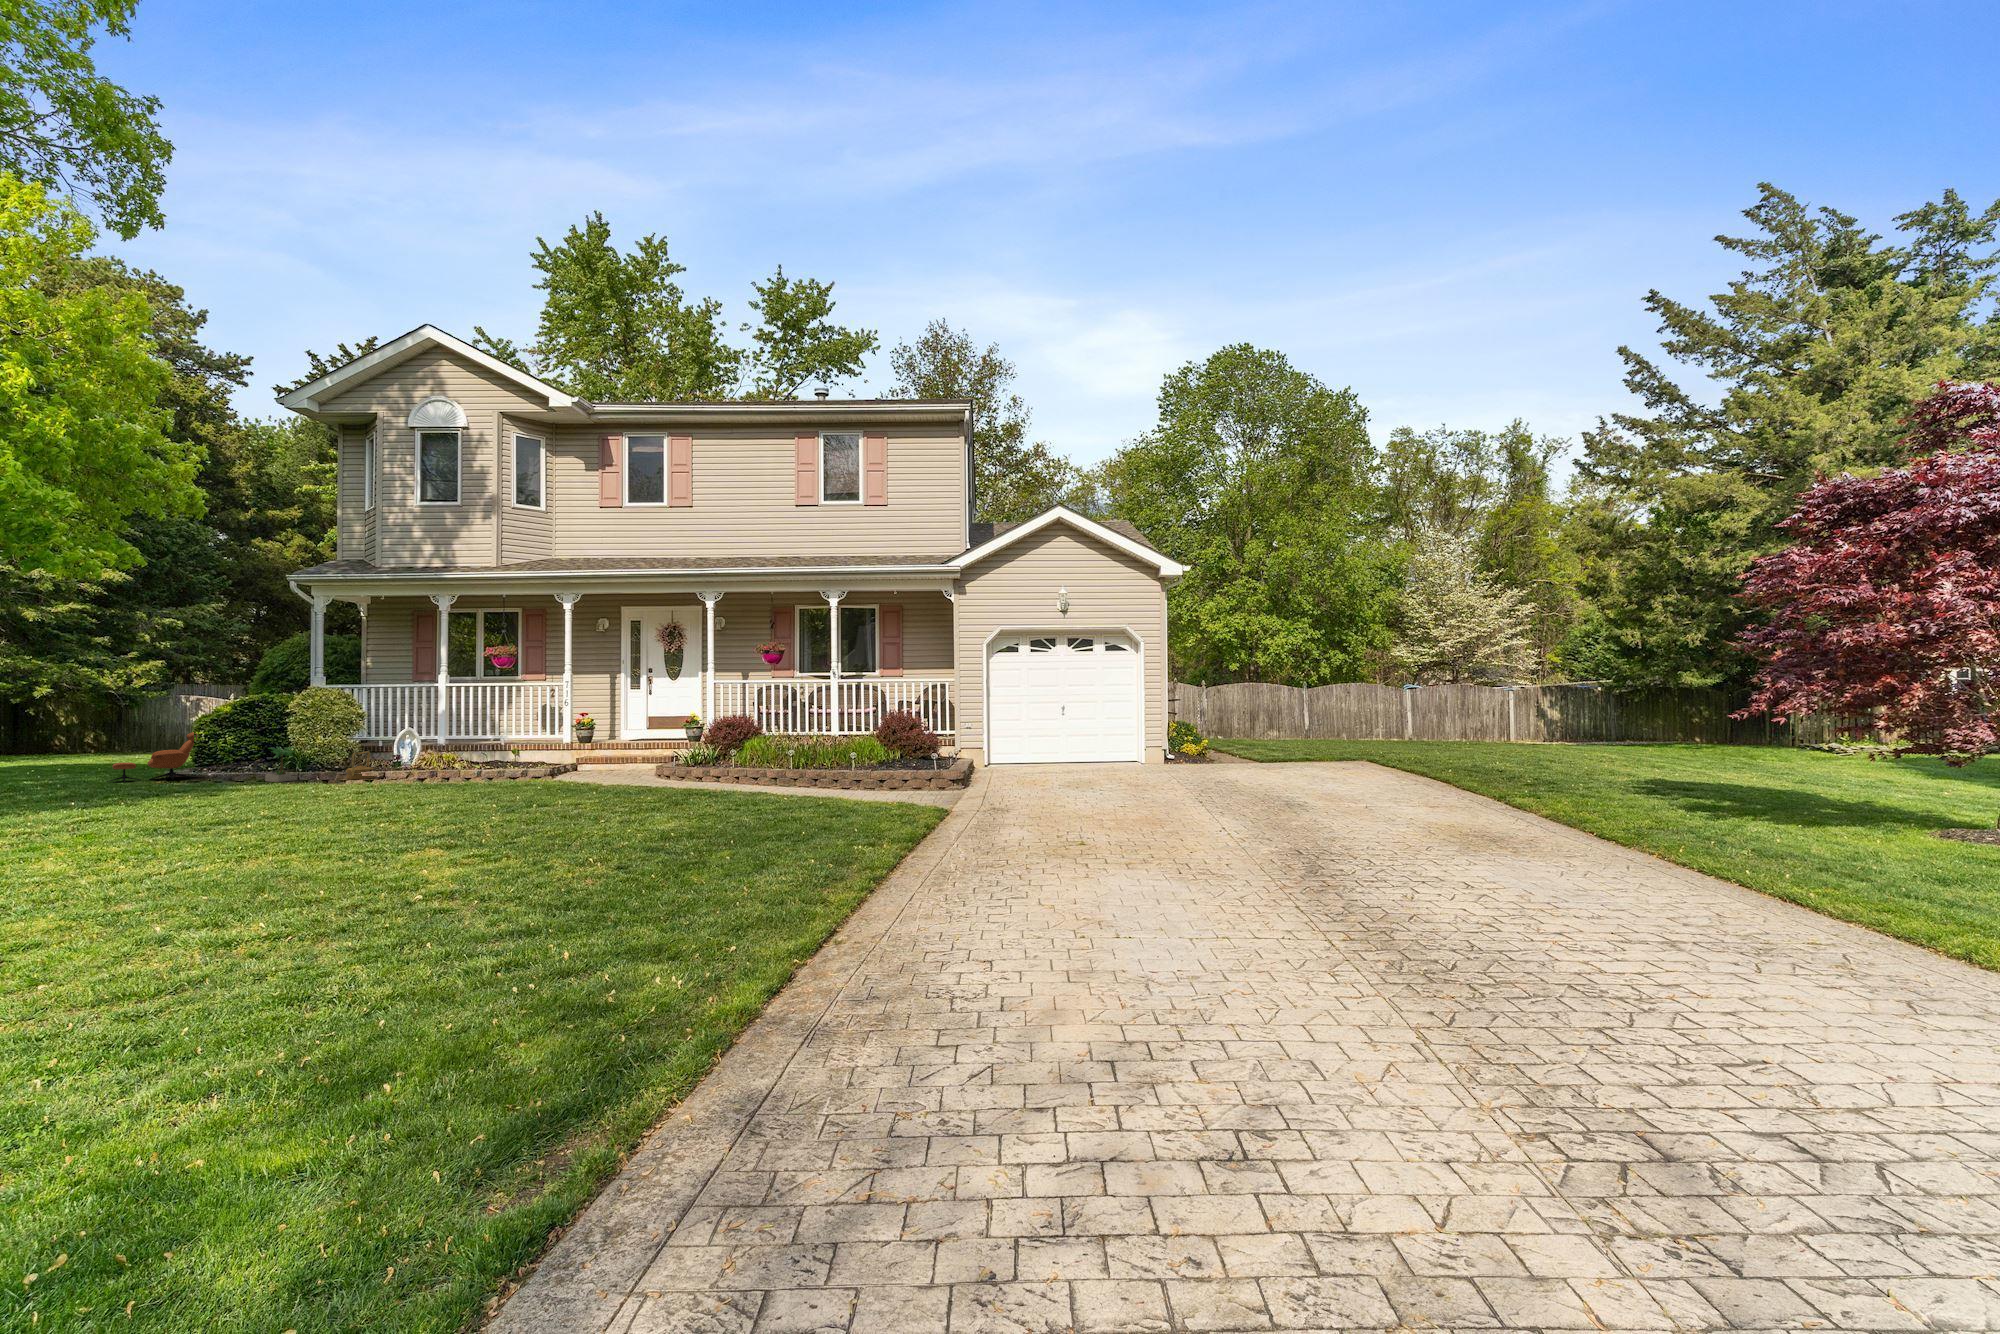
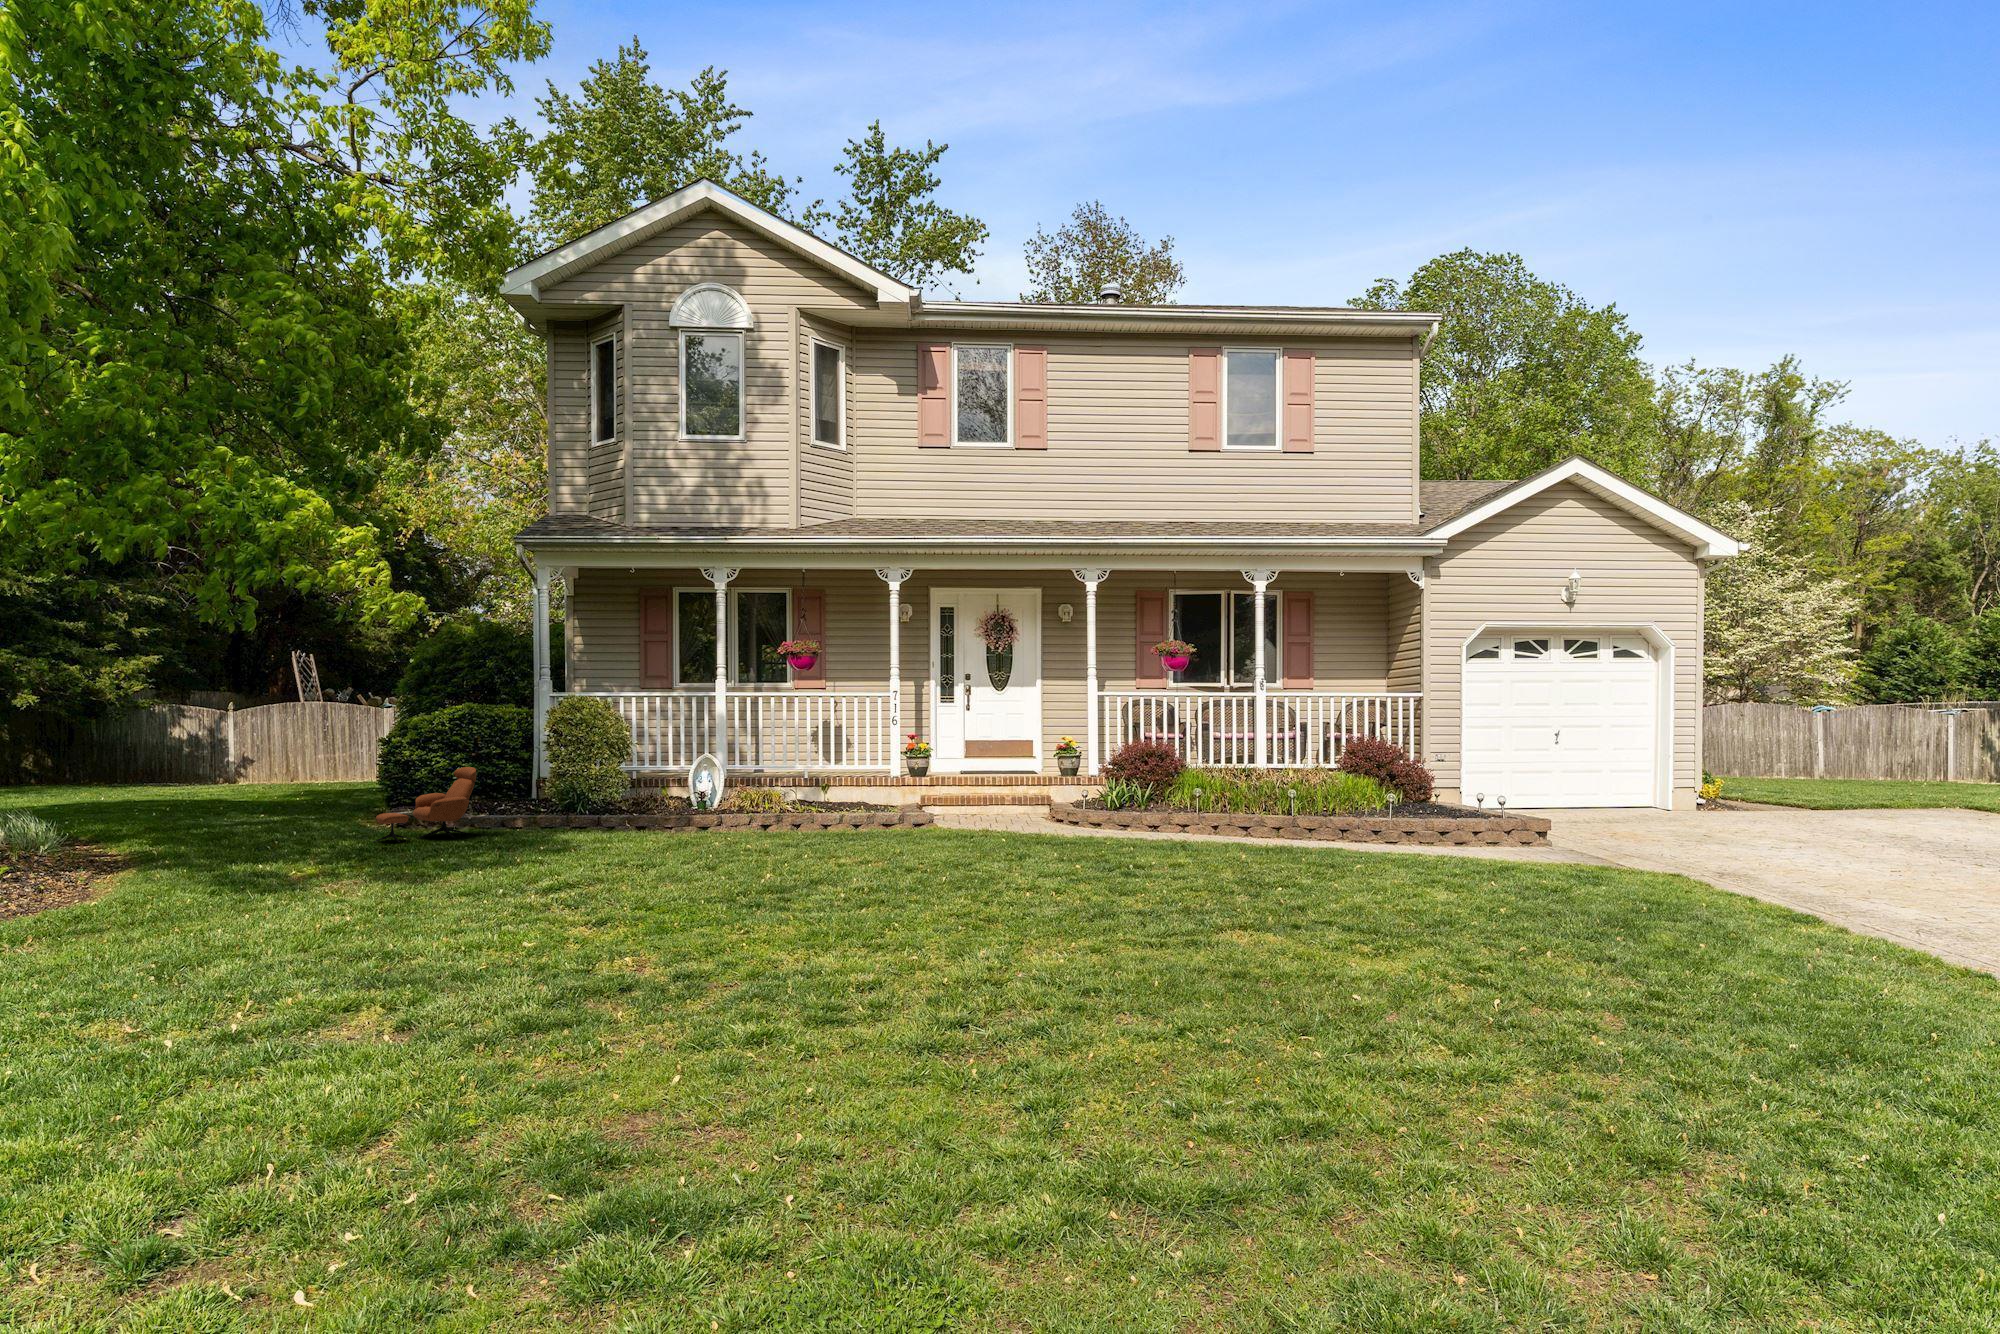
potted plant: present [265,747,297,782] -> none [595,789,637,842]
woven basket: present [346,751,375,779] -> none [690,795,727,836]

